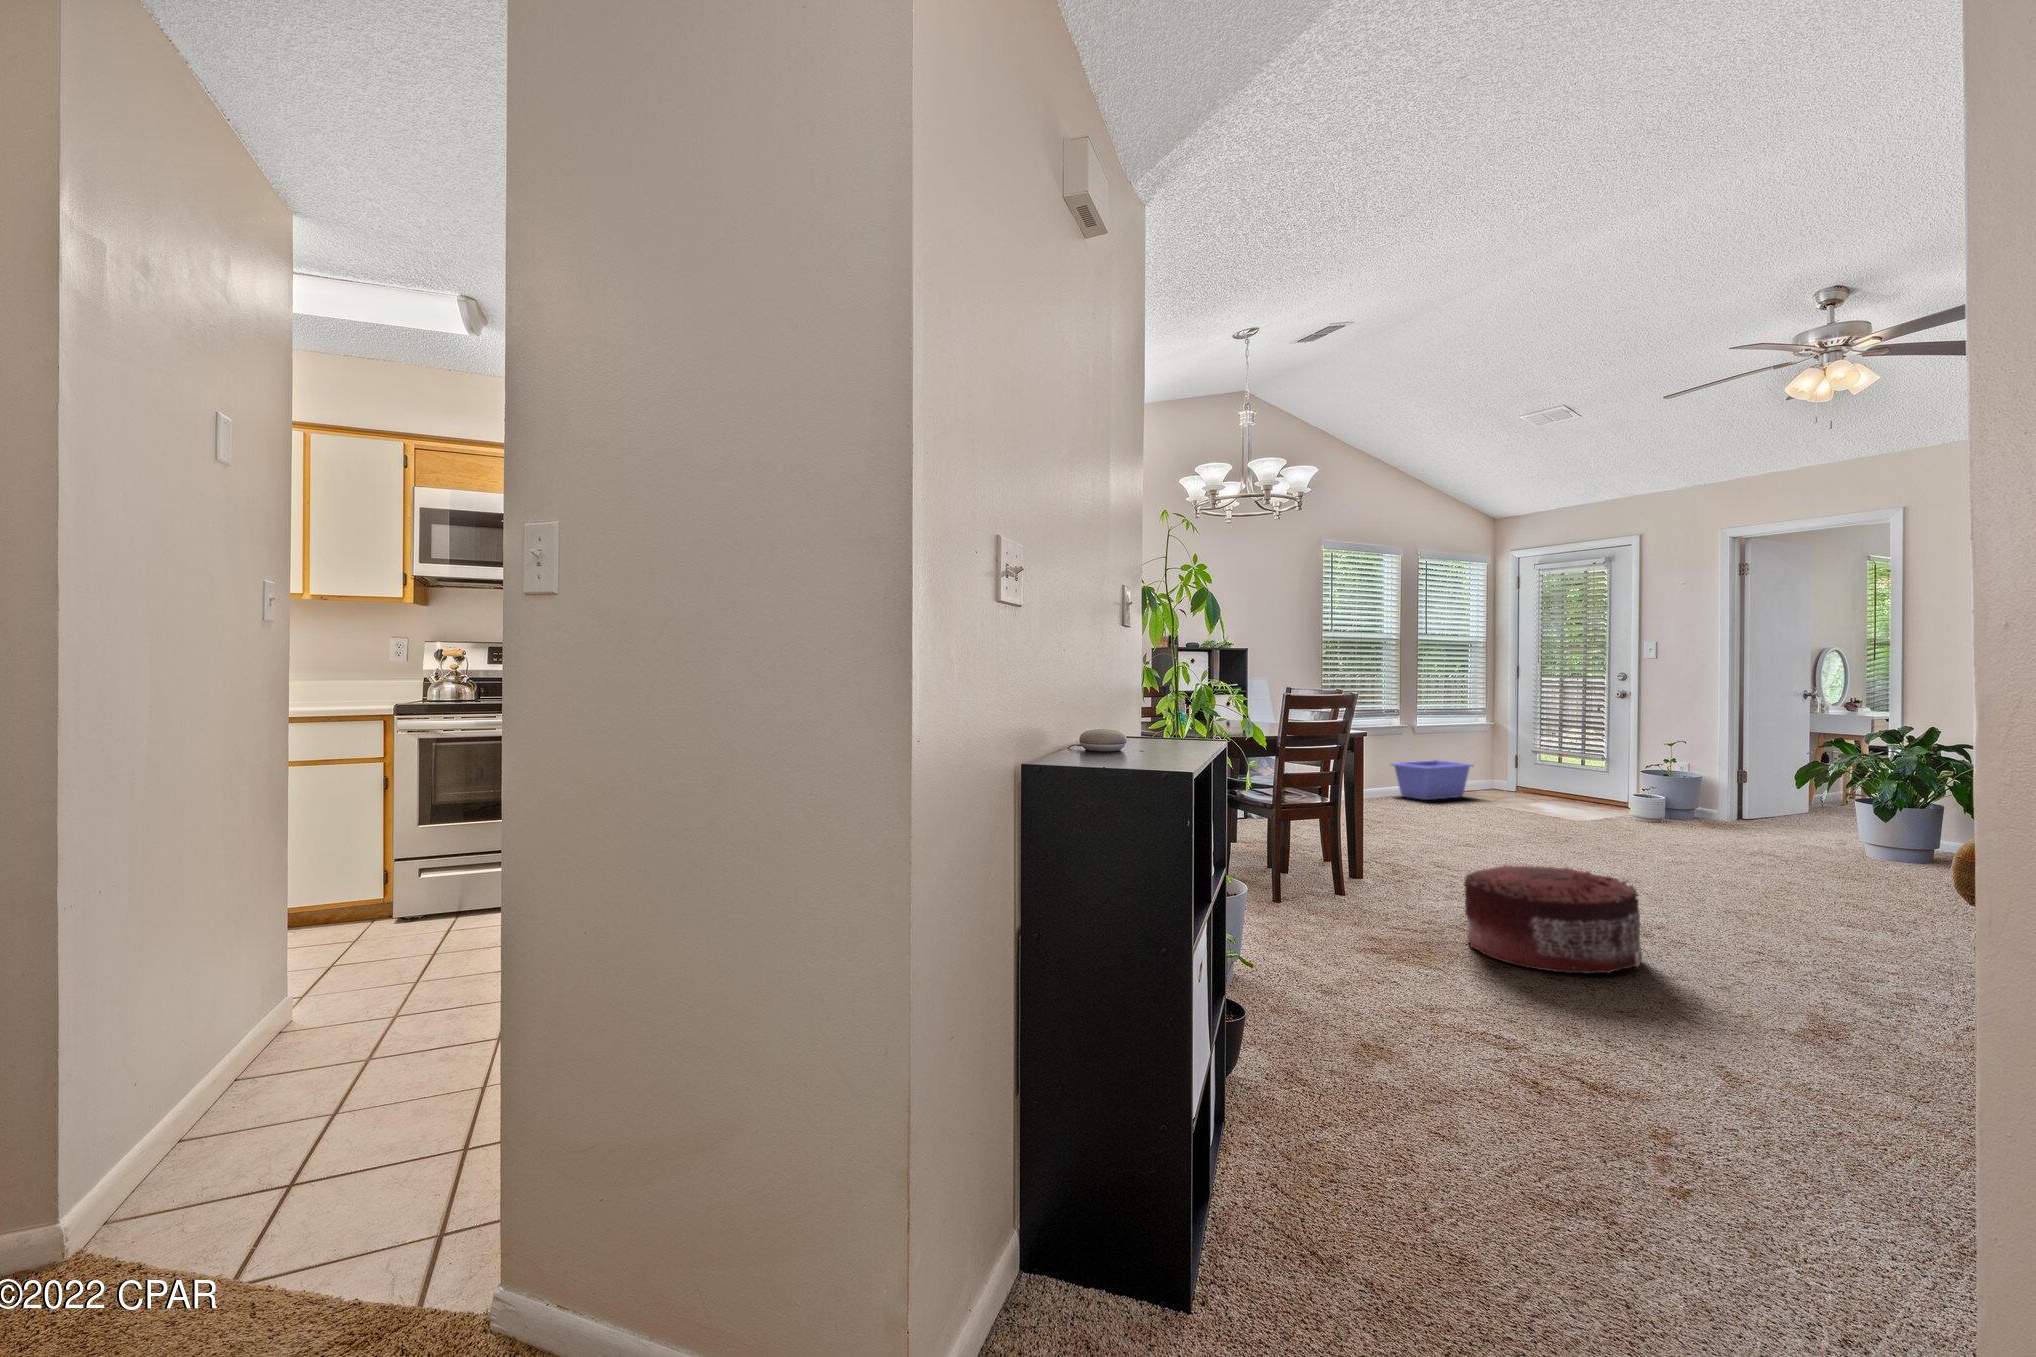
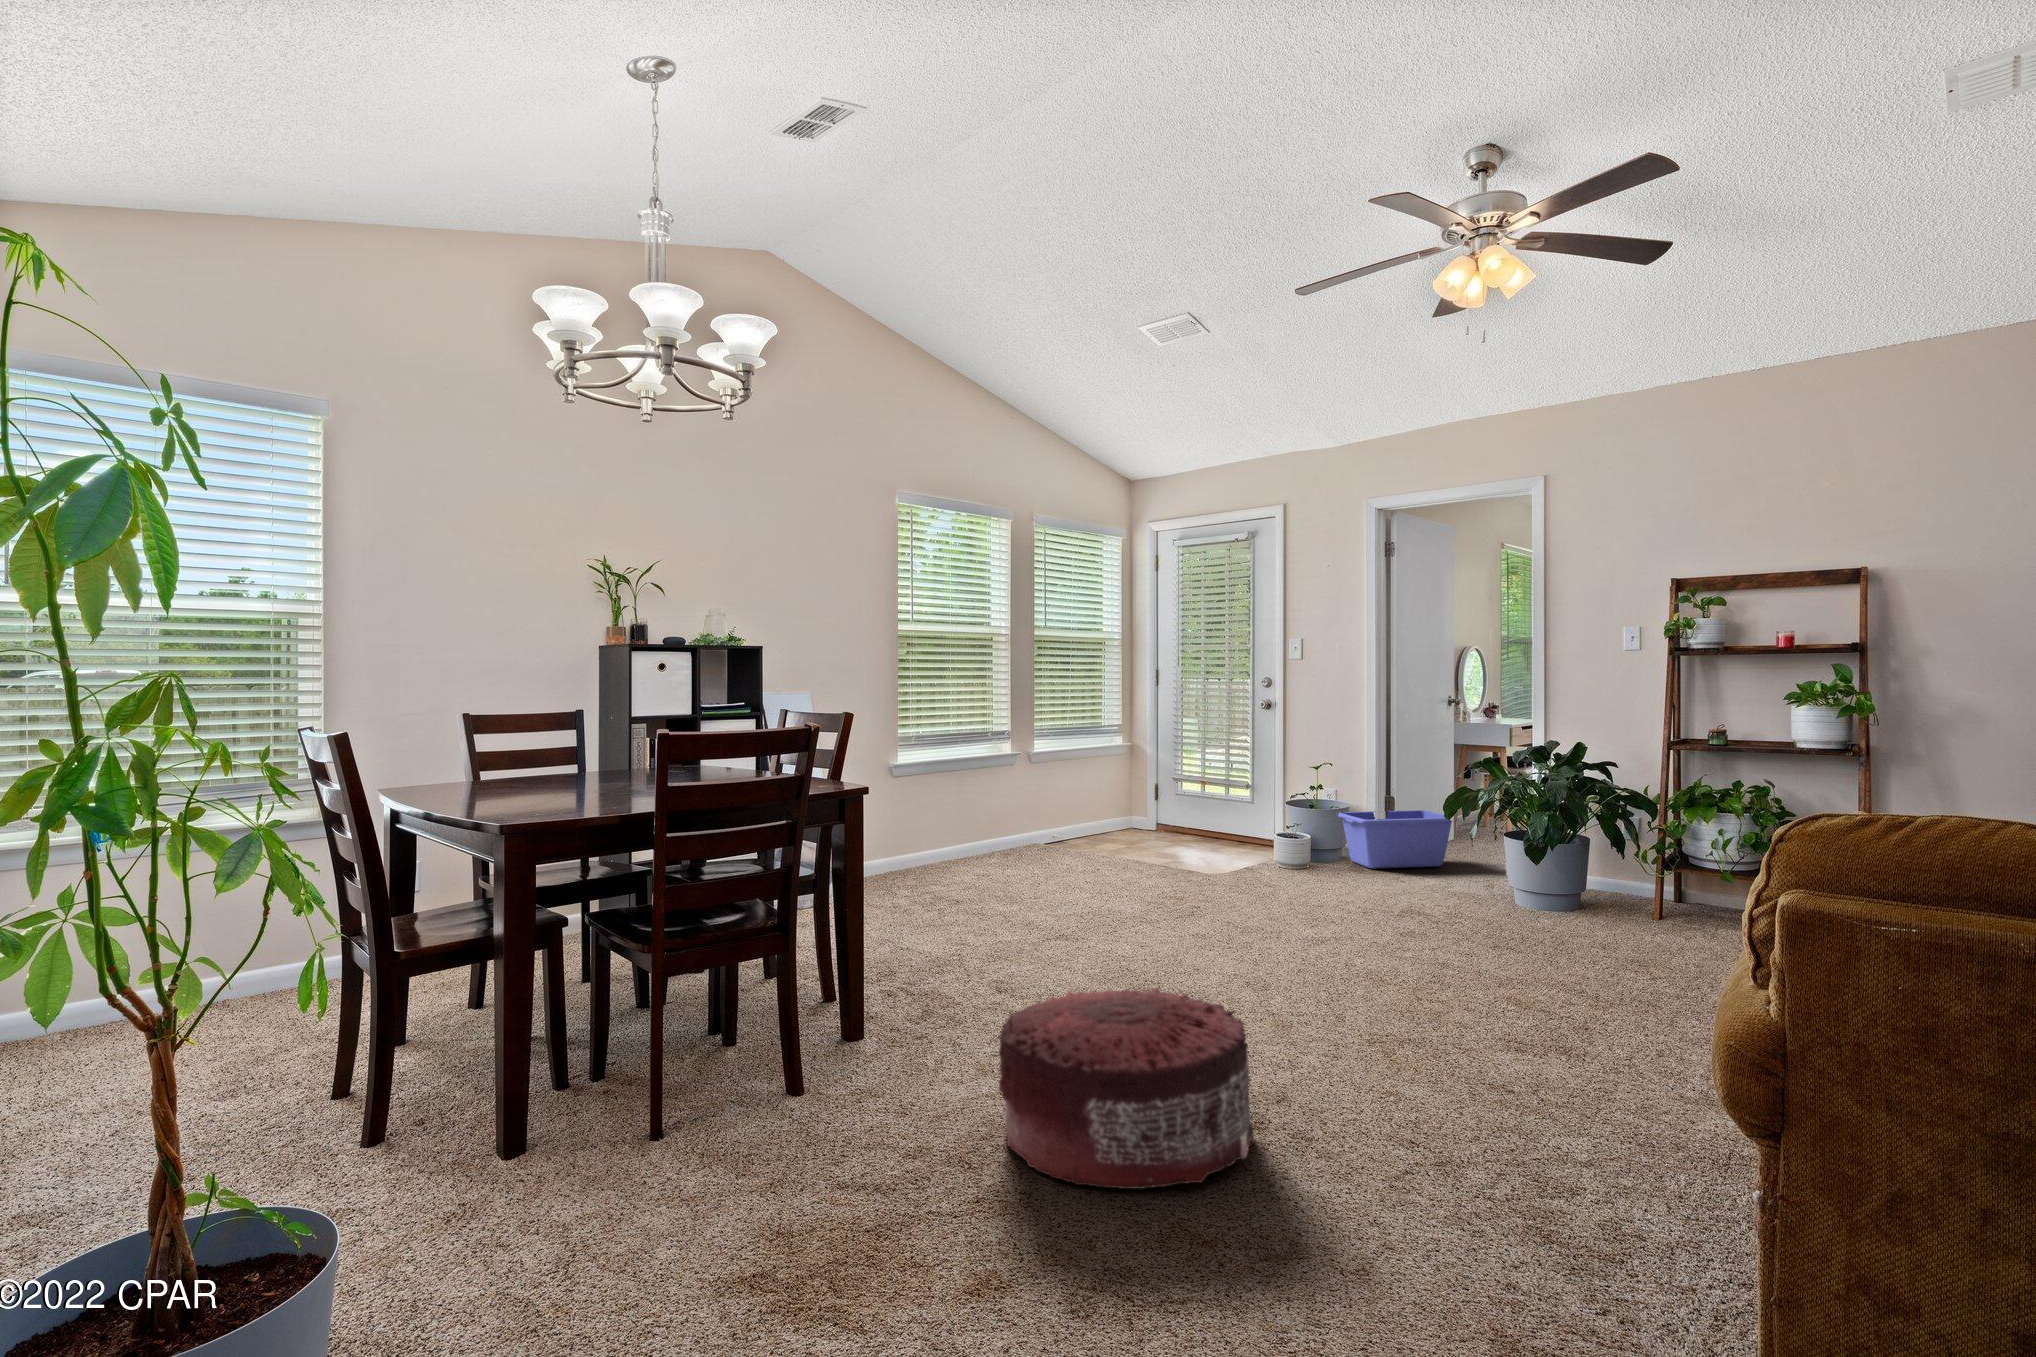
storage bin: present [1391,760,1473,800] -> present [1338,810,1458,869]

